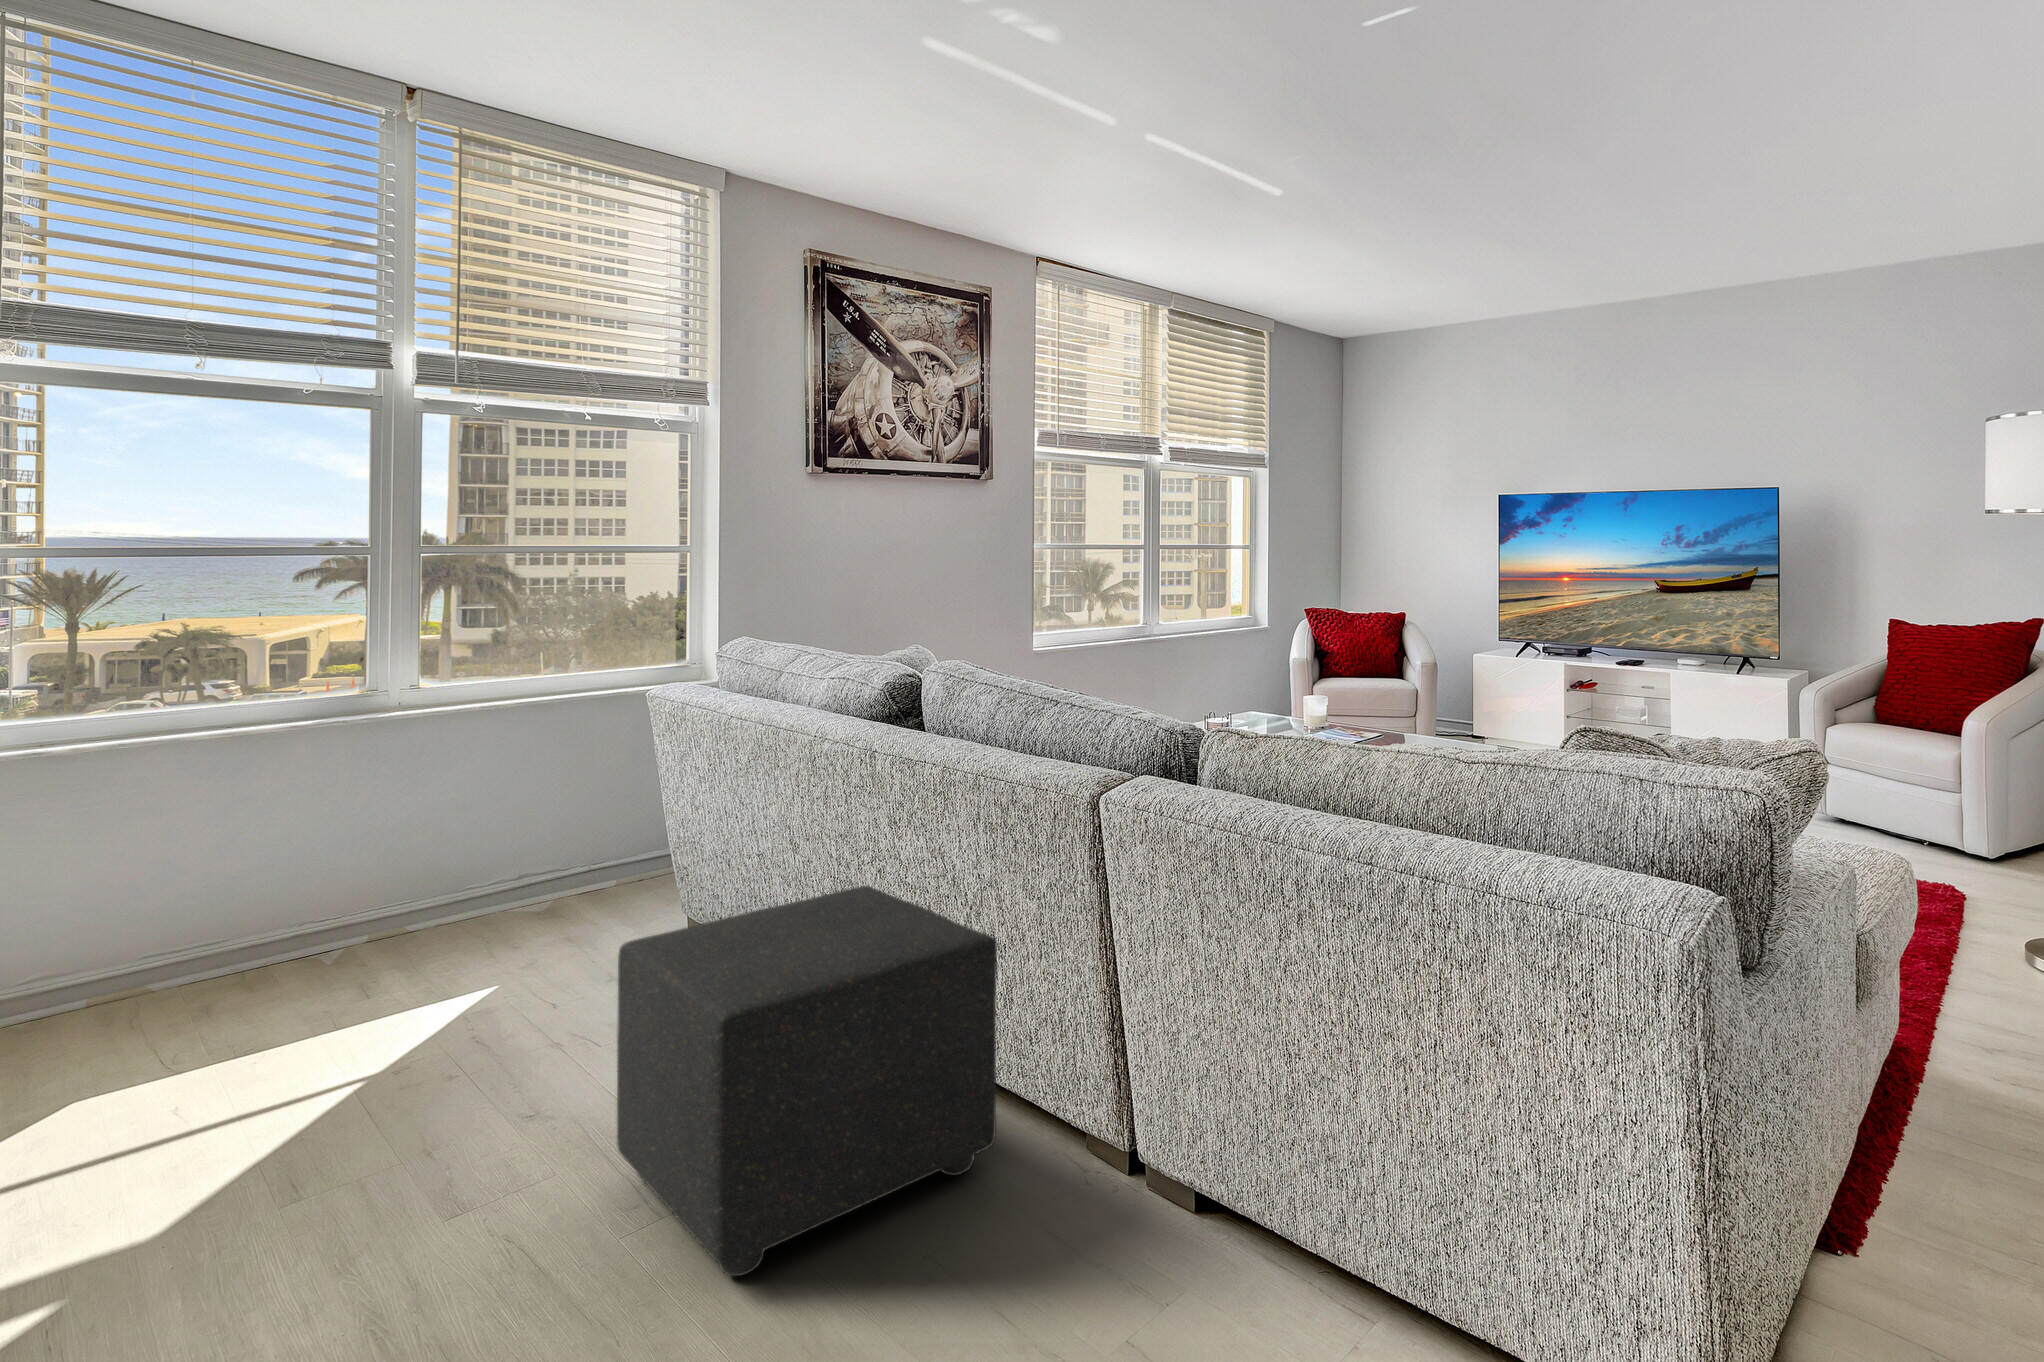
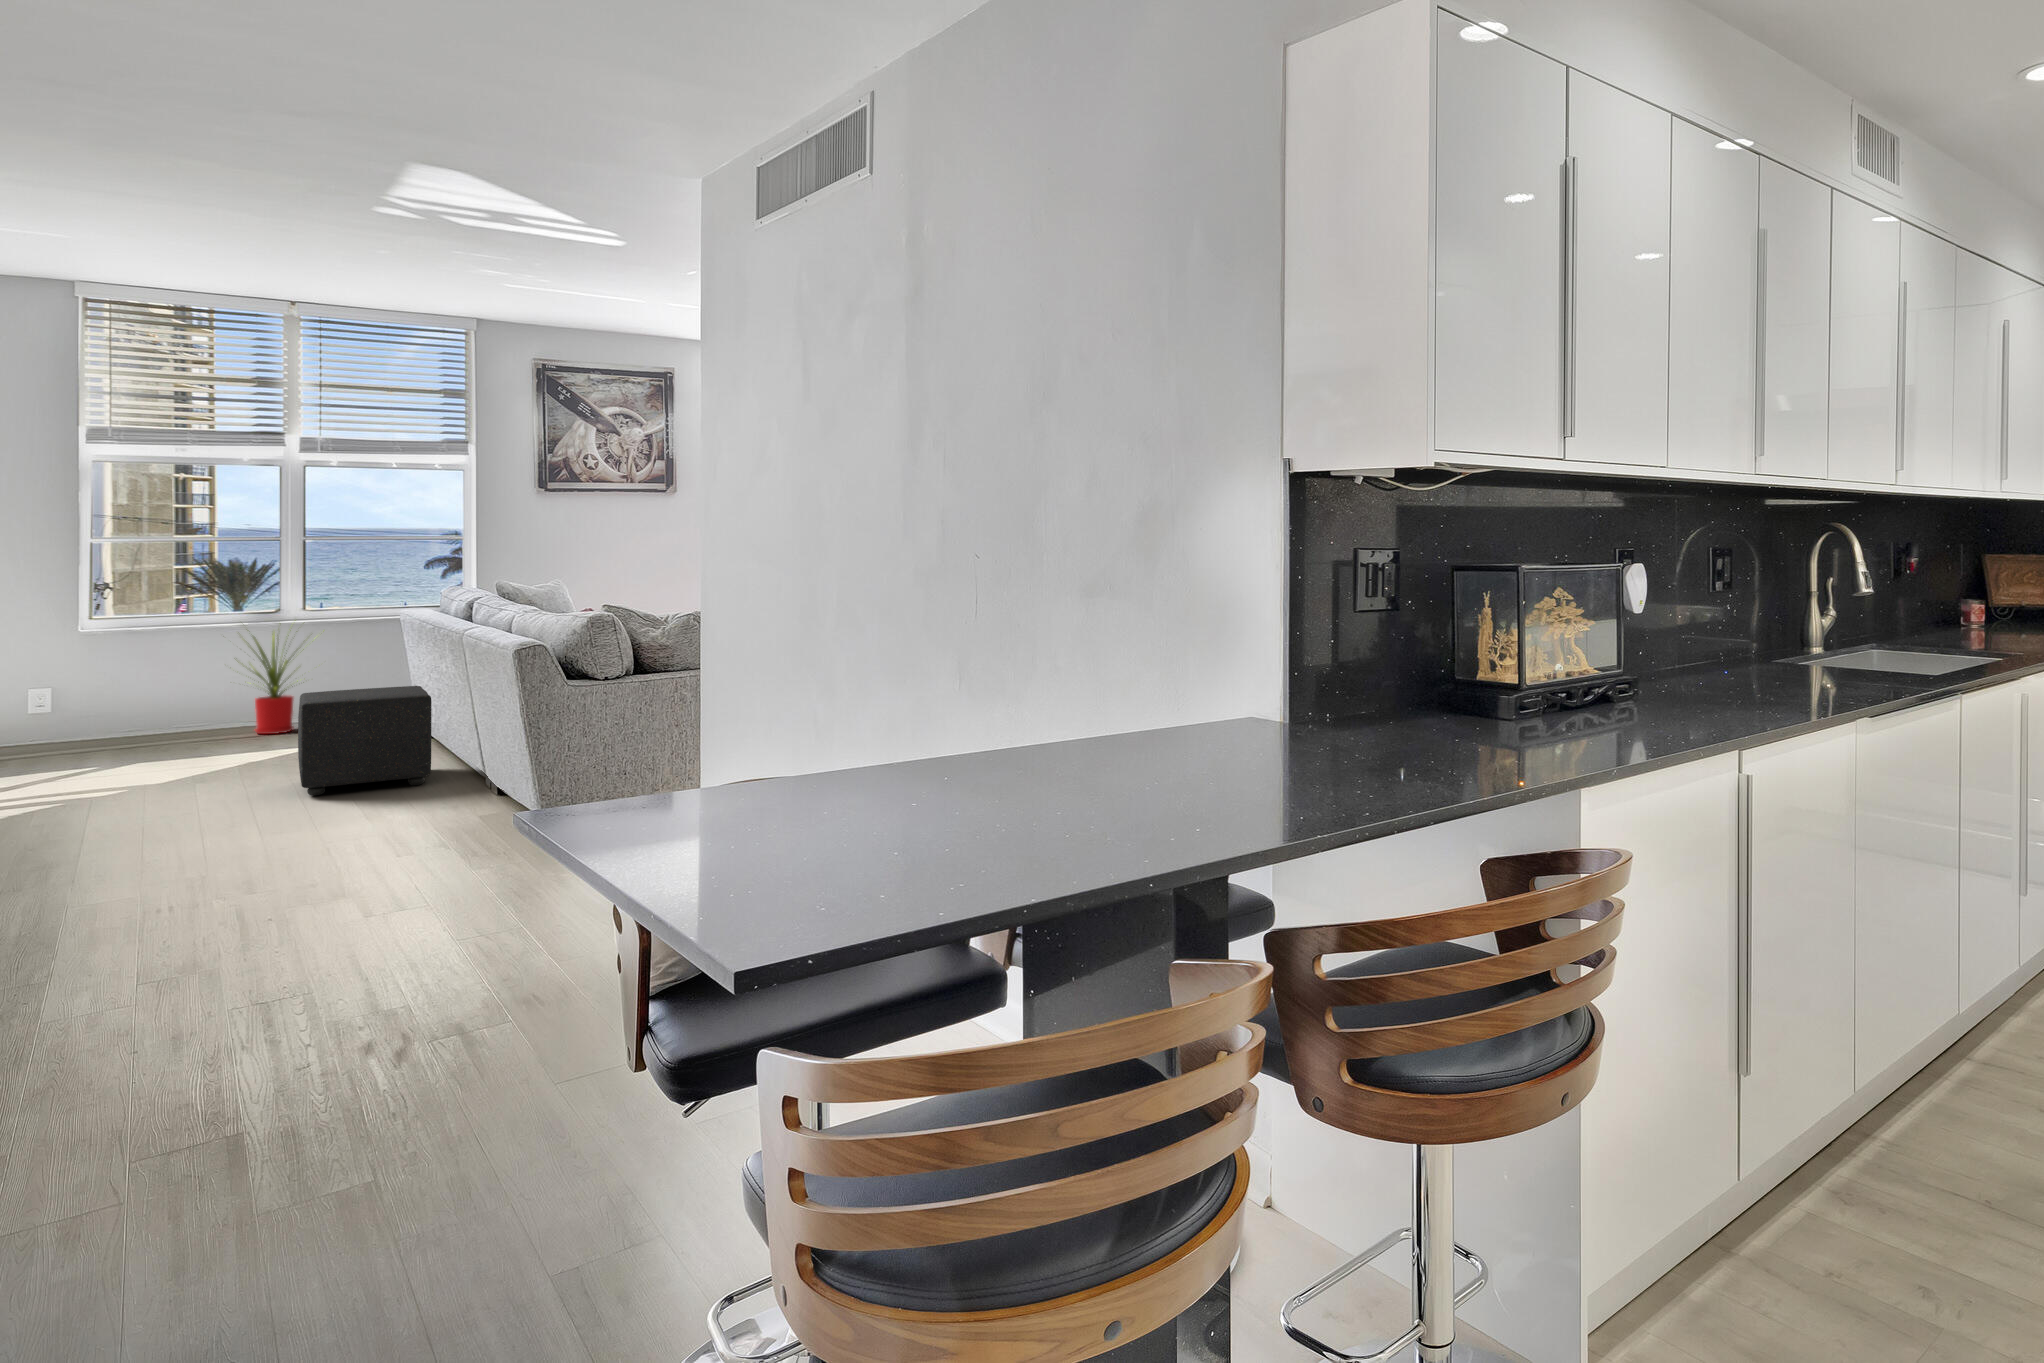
house plant: none [259,705,478,952] -> present [250,630,304,734]

